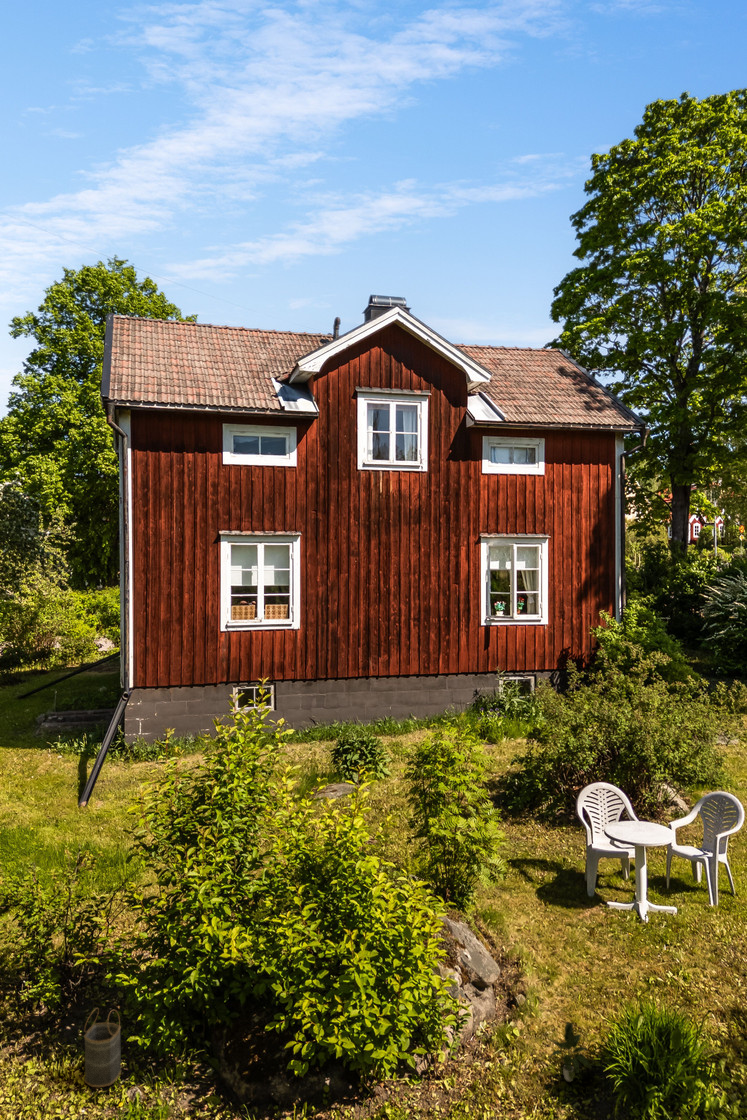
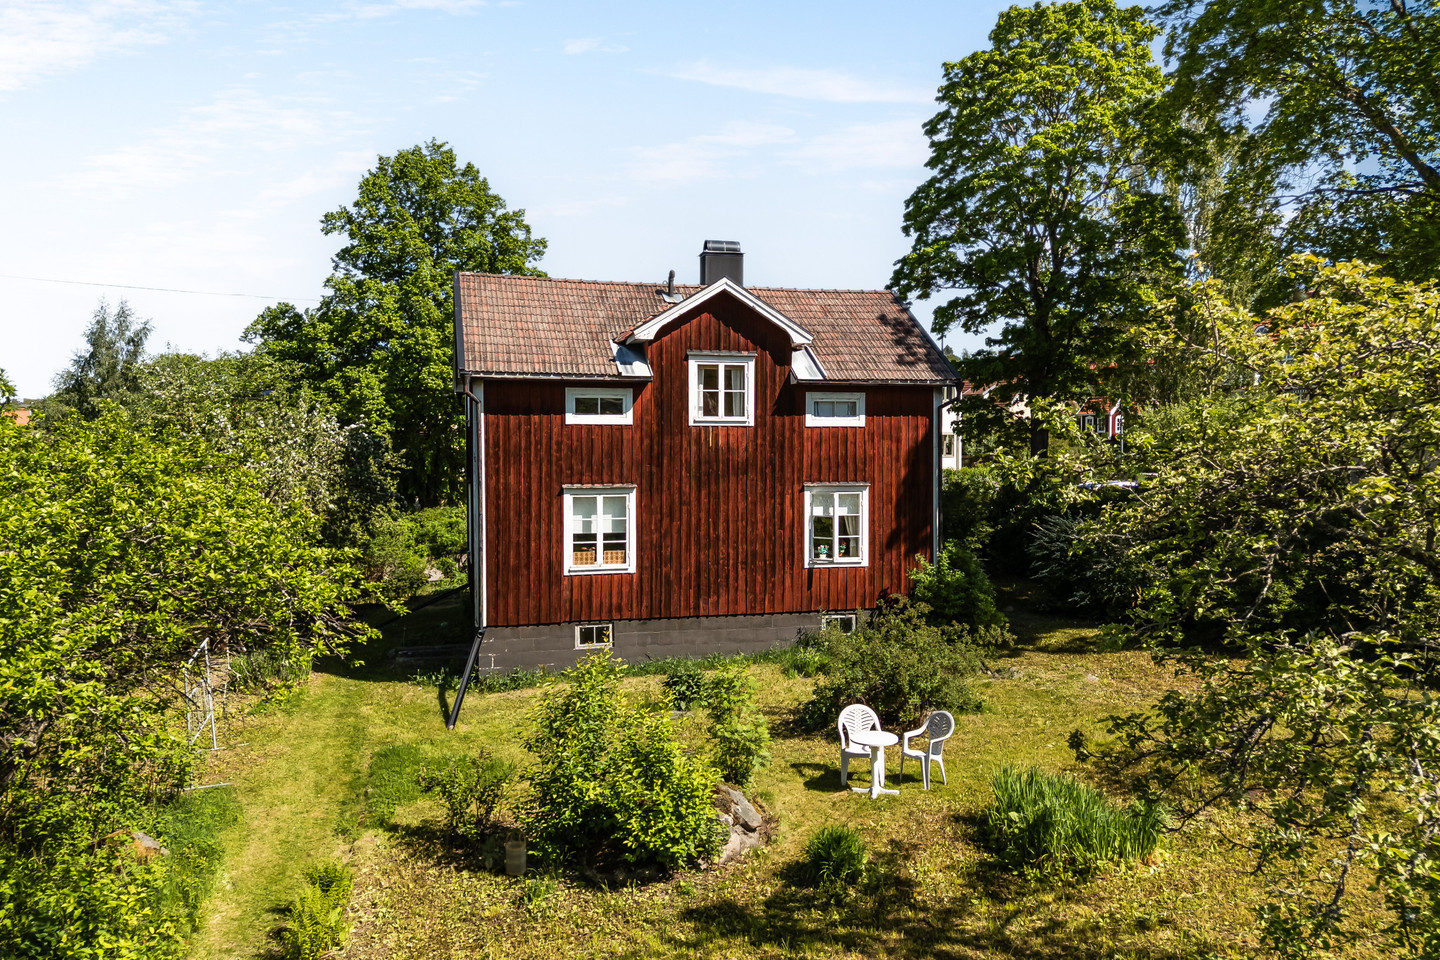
potted plant: present [549,1022,591,1081] -> present [479,836,499,868]

